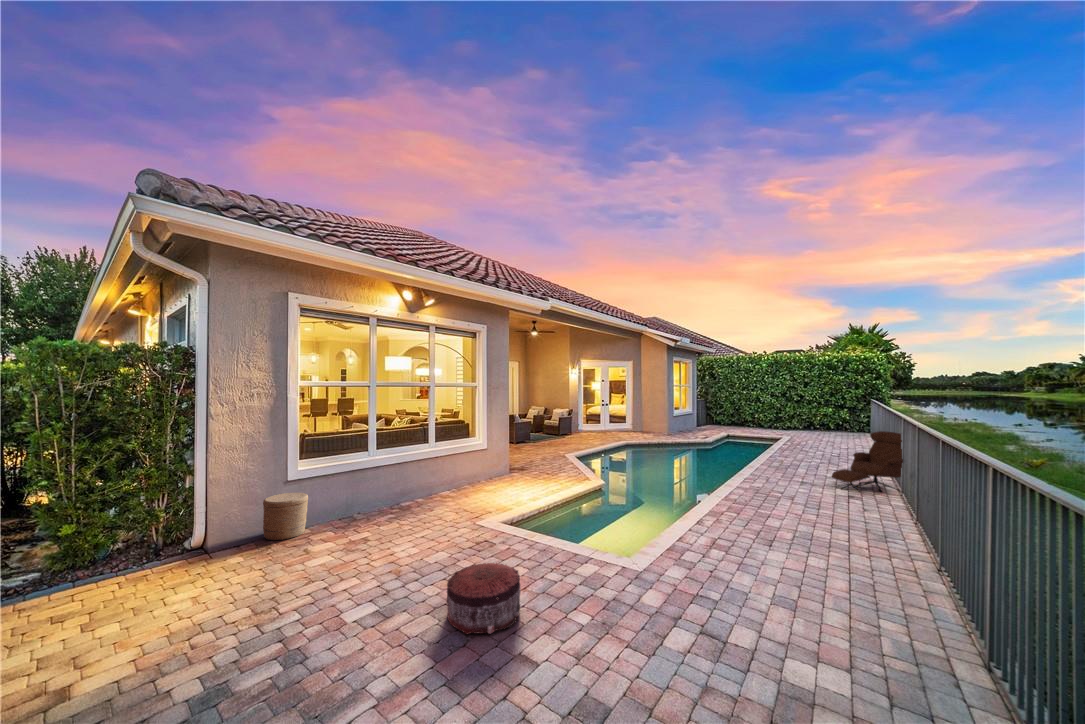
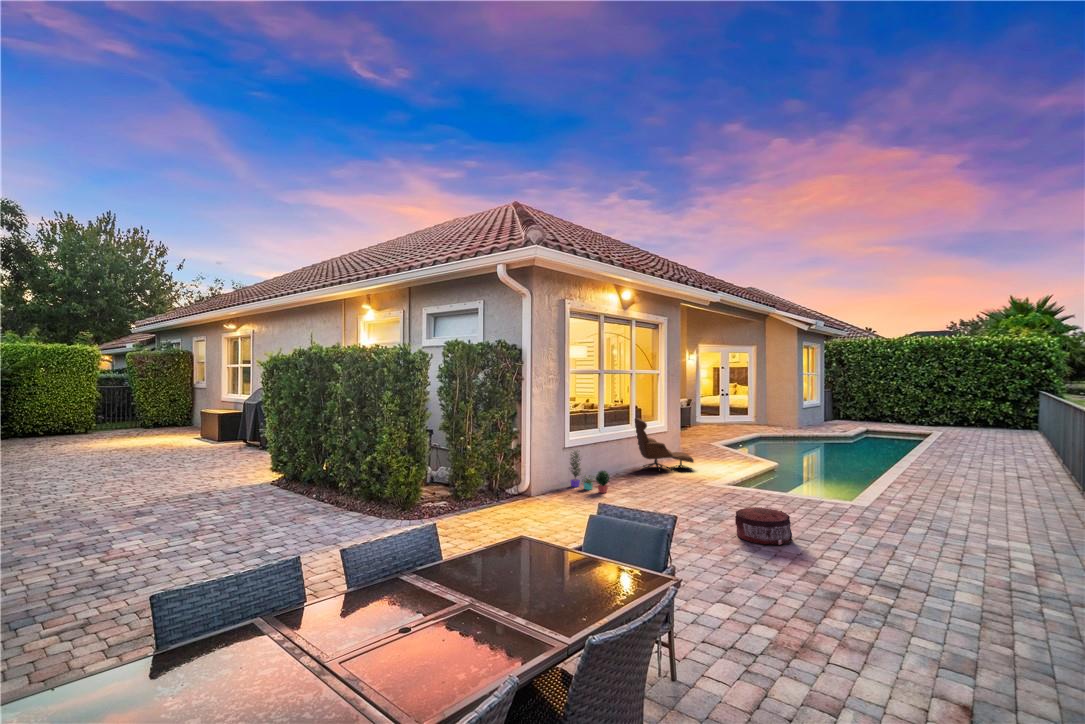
lounge chair: present [832,431,903,492] -> present [635,418,694,472]
potted plant: none [344,469,383,526] -> present [570,451,610,493]
woven basket: present [263,493,308,541] -> none [529,465,560,500]

